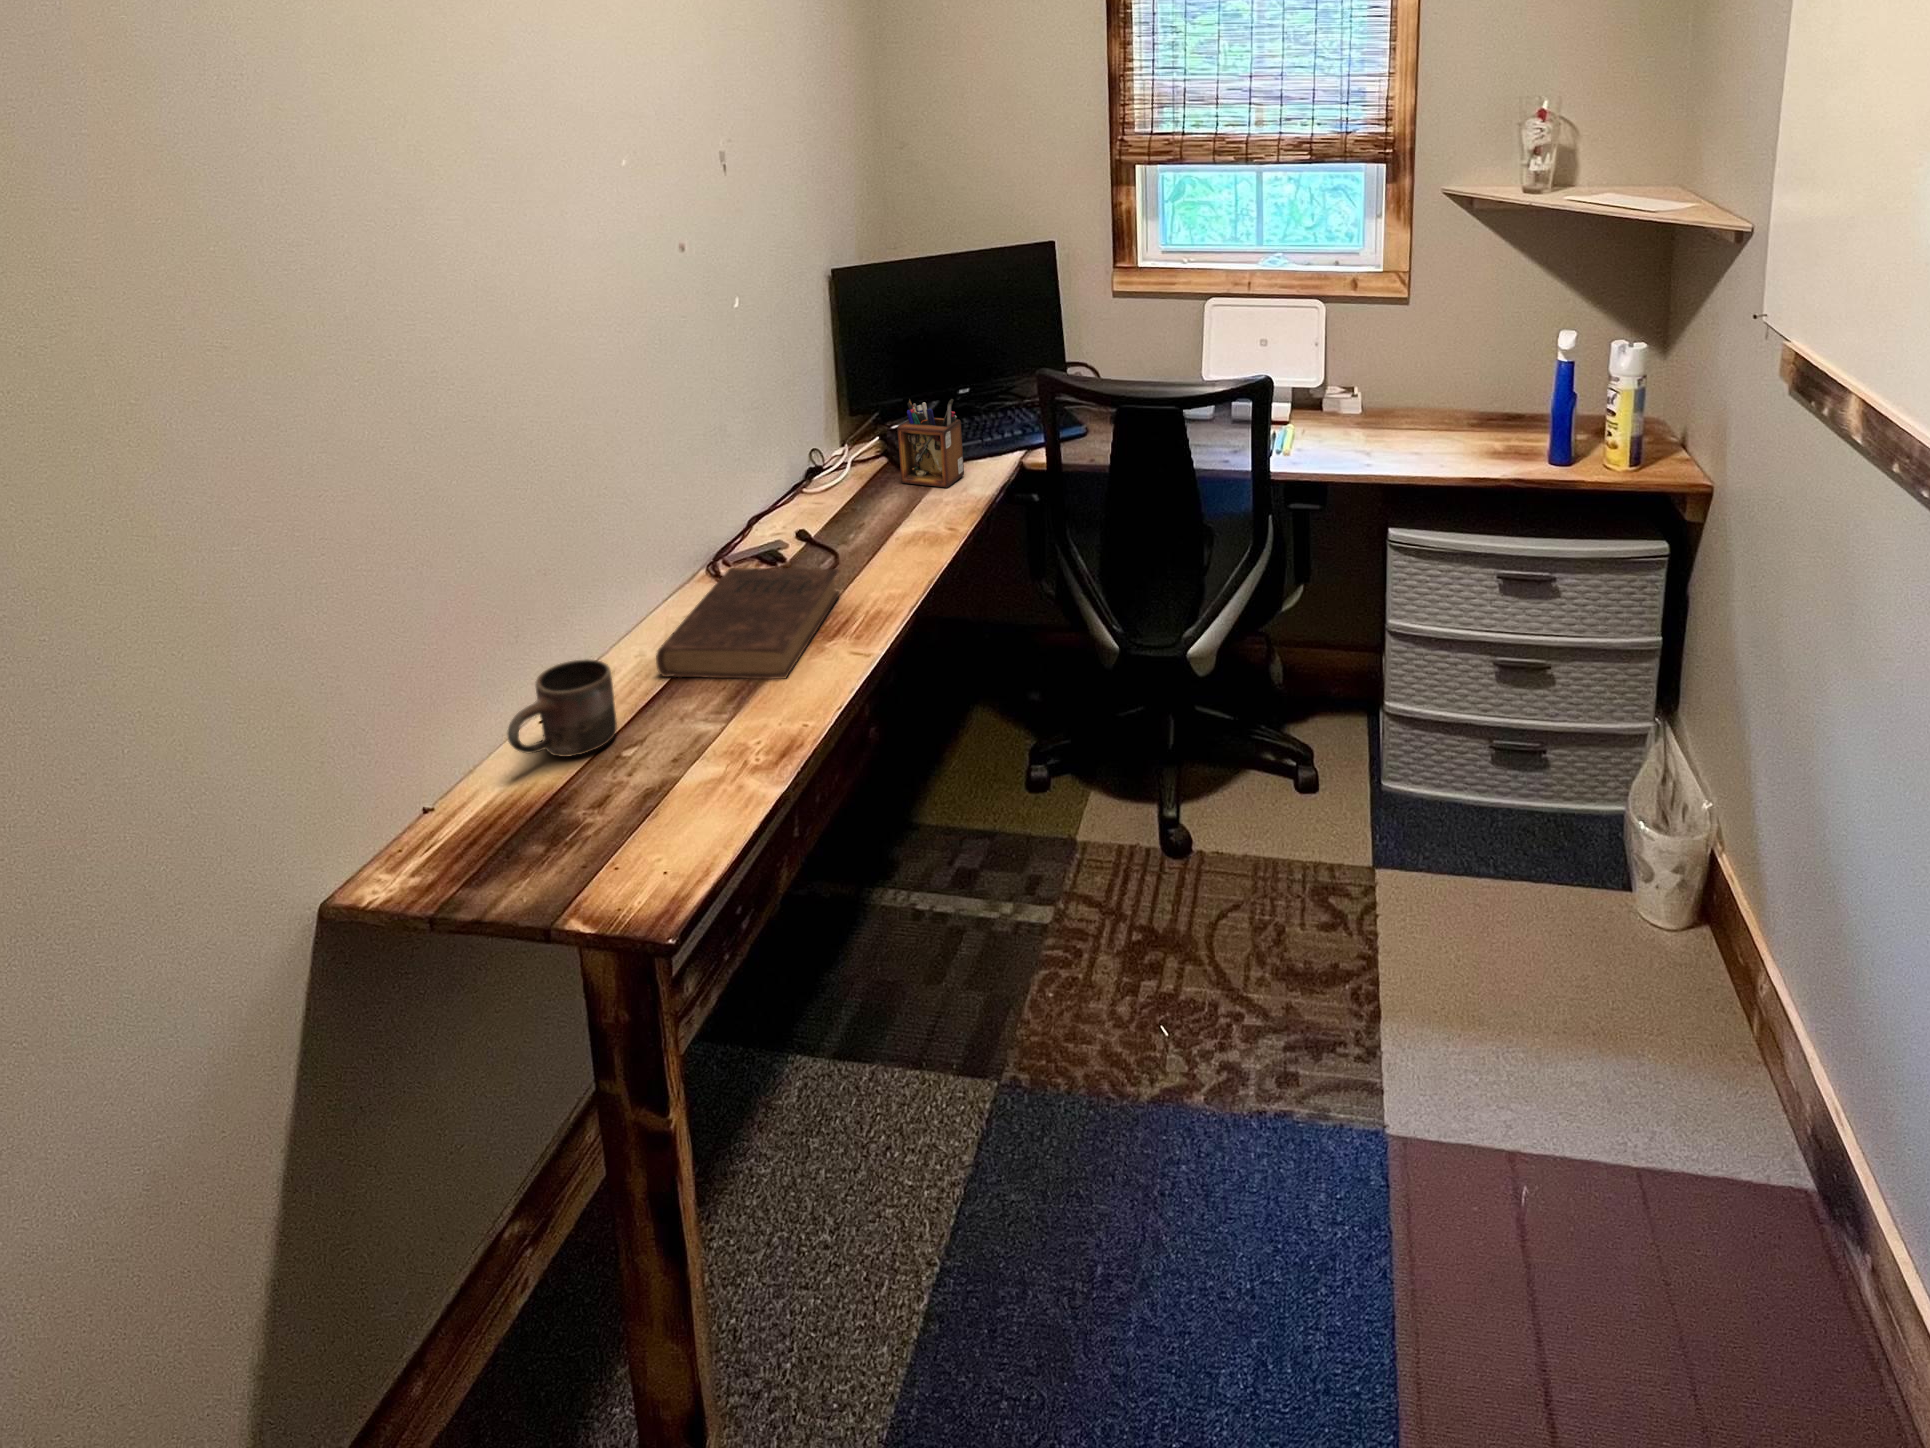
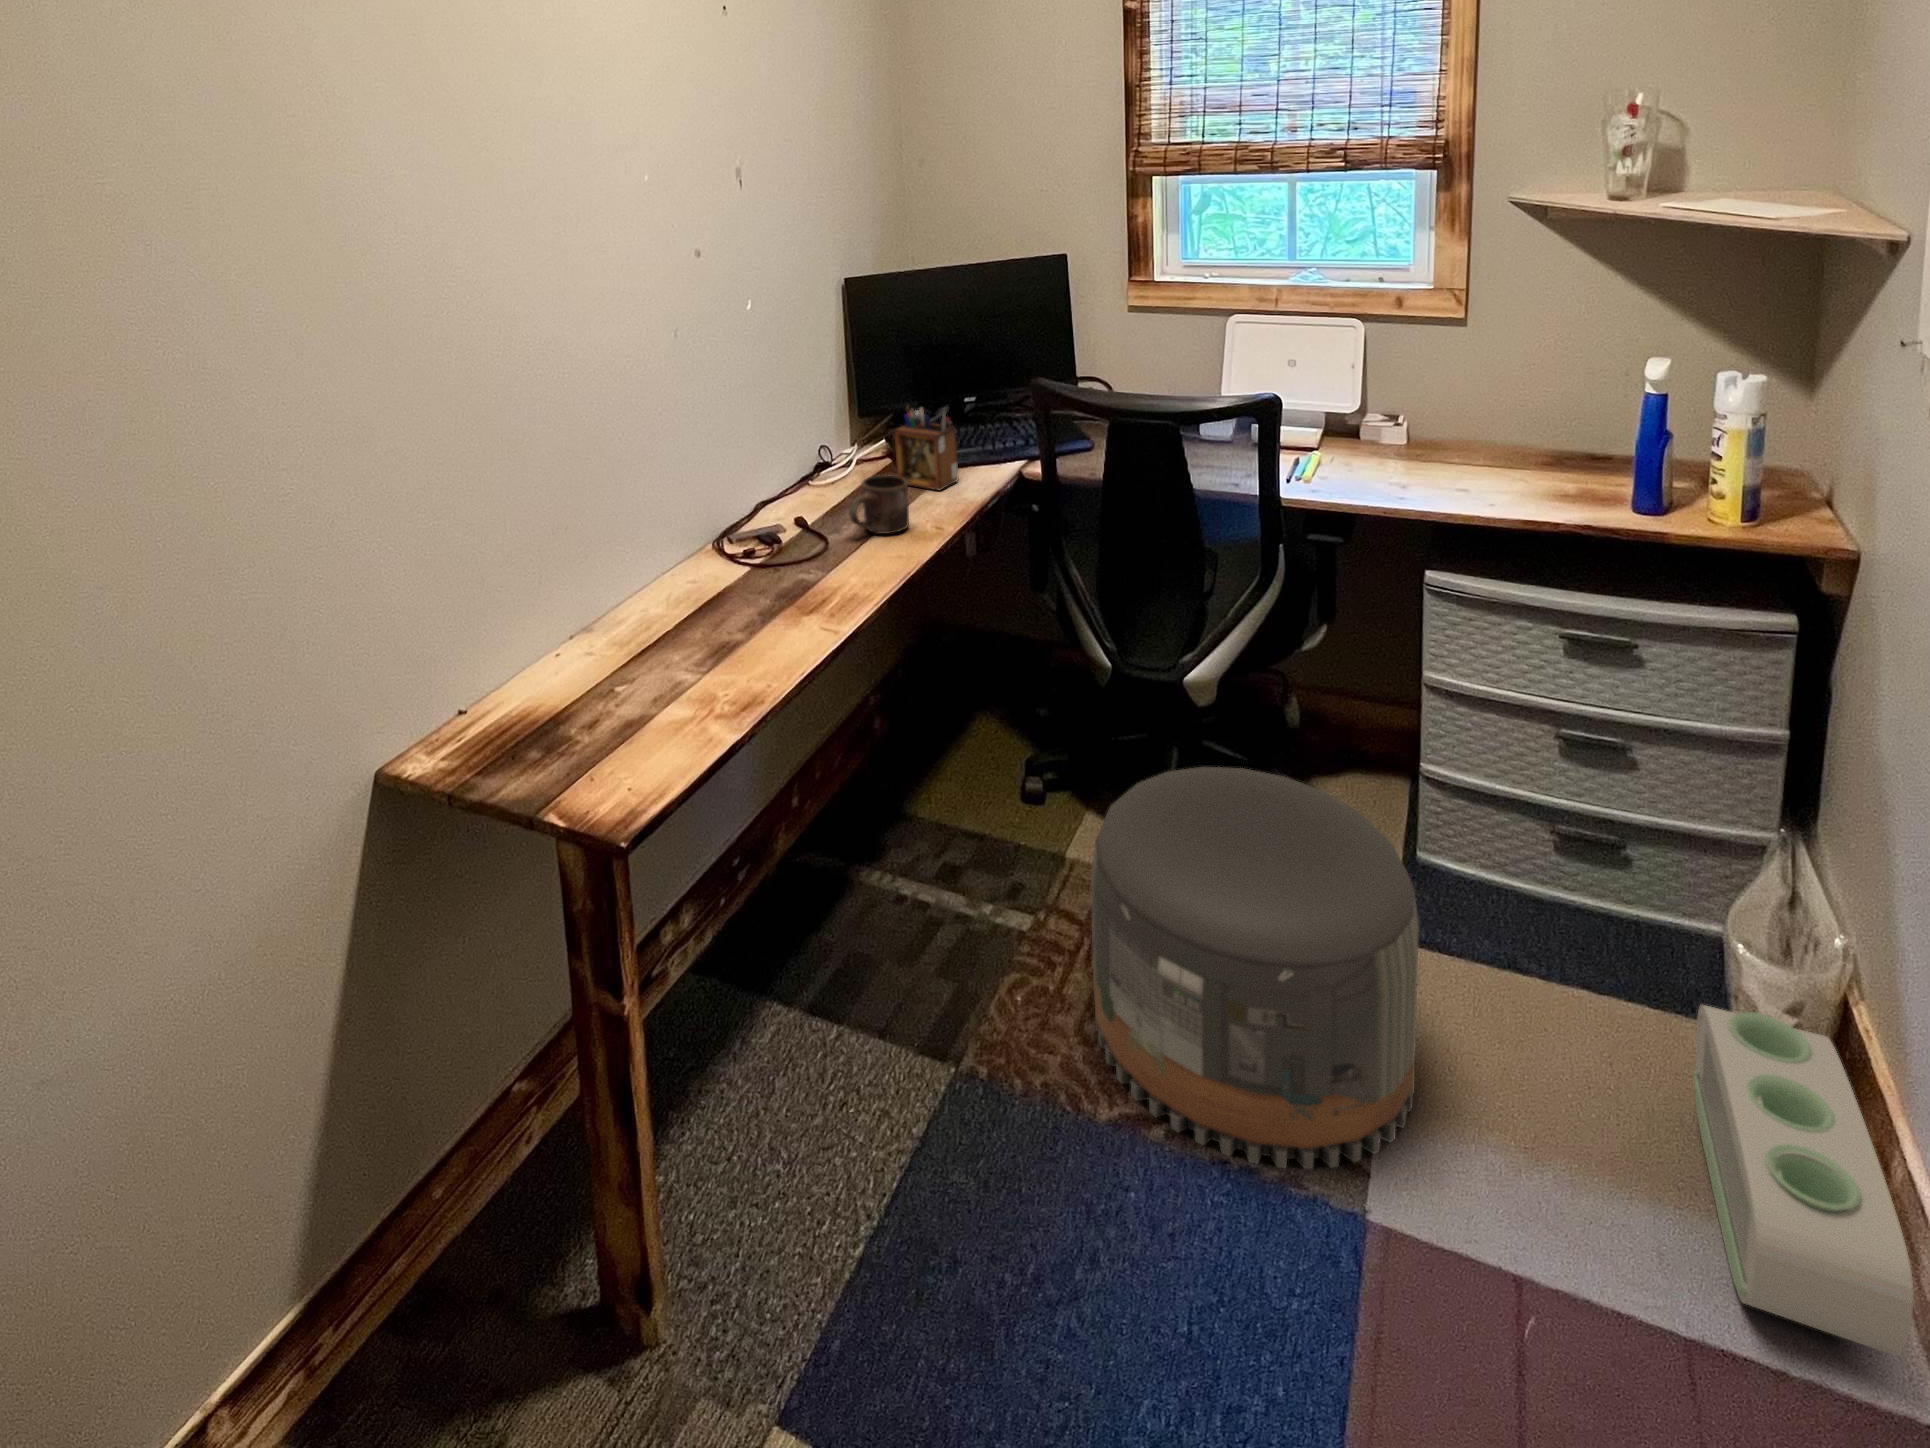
book: present [656,568,840,679] -> none [654,544,822,645]
mug: present [508,659,617,757] -> present [849,475,909,534]
pouf: none [1123,732,1415,1110] -> present [1091,767,1419,1169]
air purifier: none [1613,878,1790,1140] -> present [1693,1005,1913,1356]

